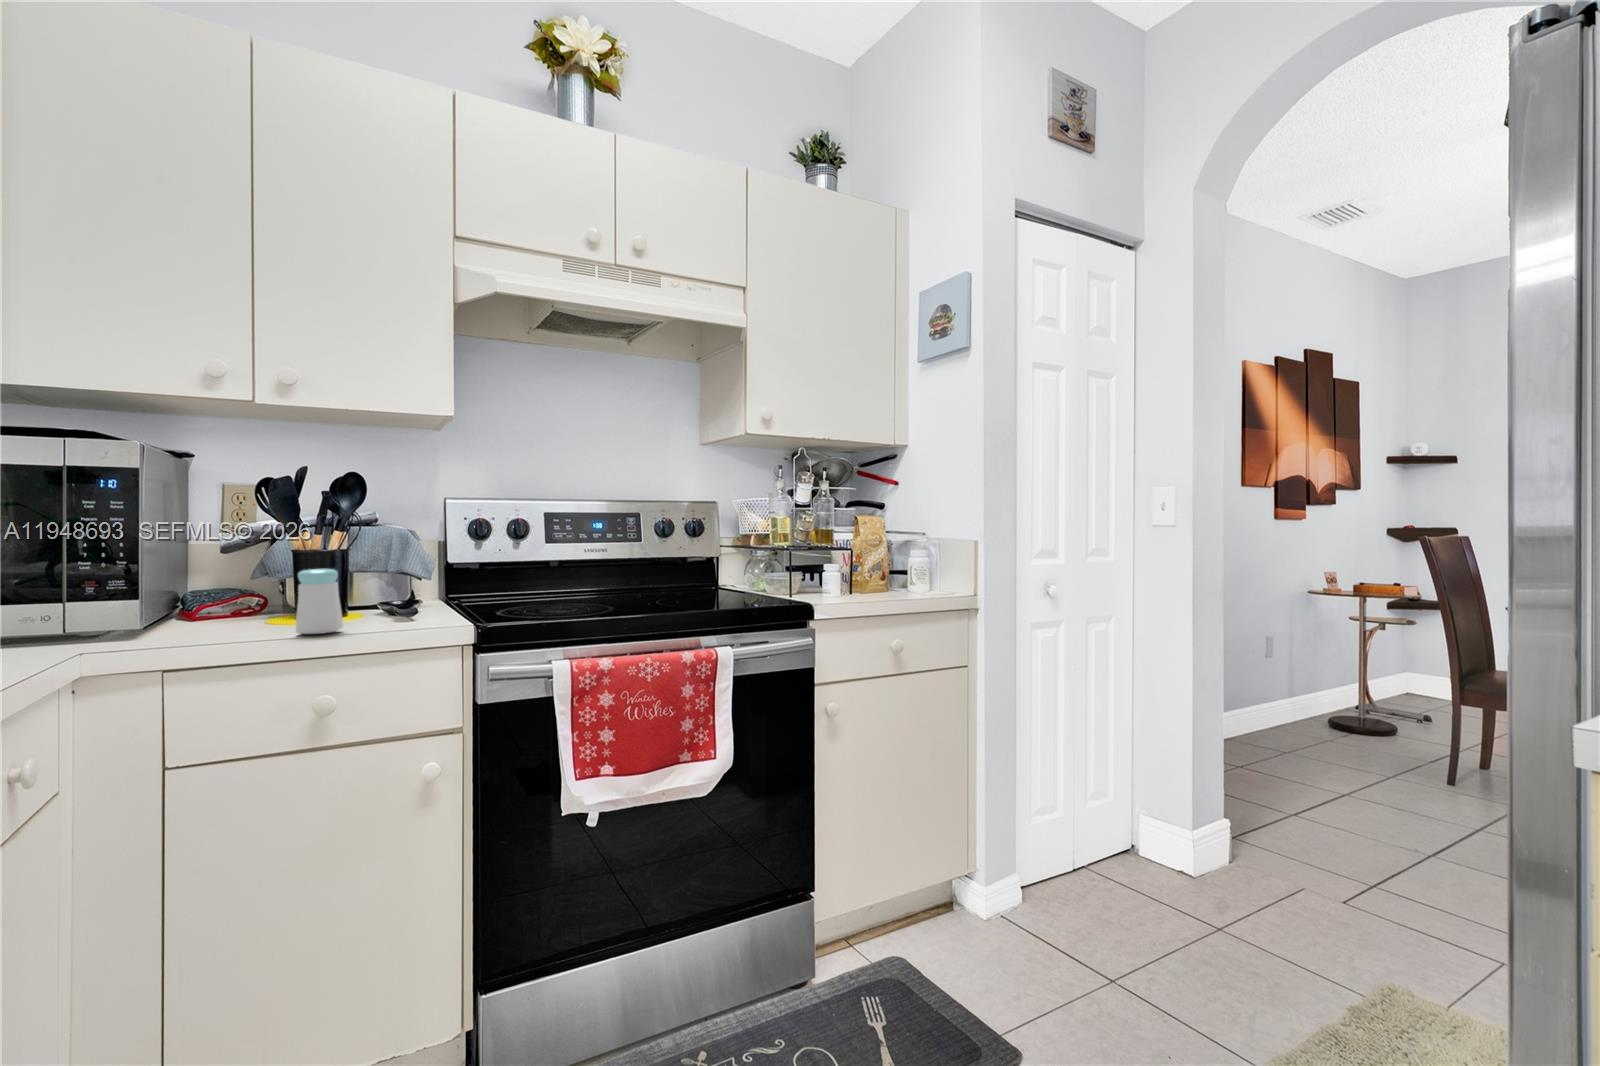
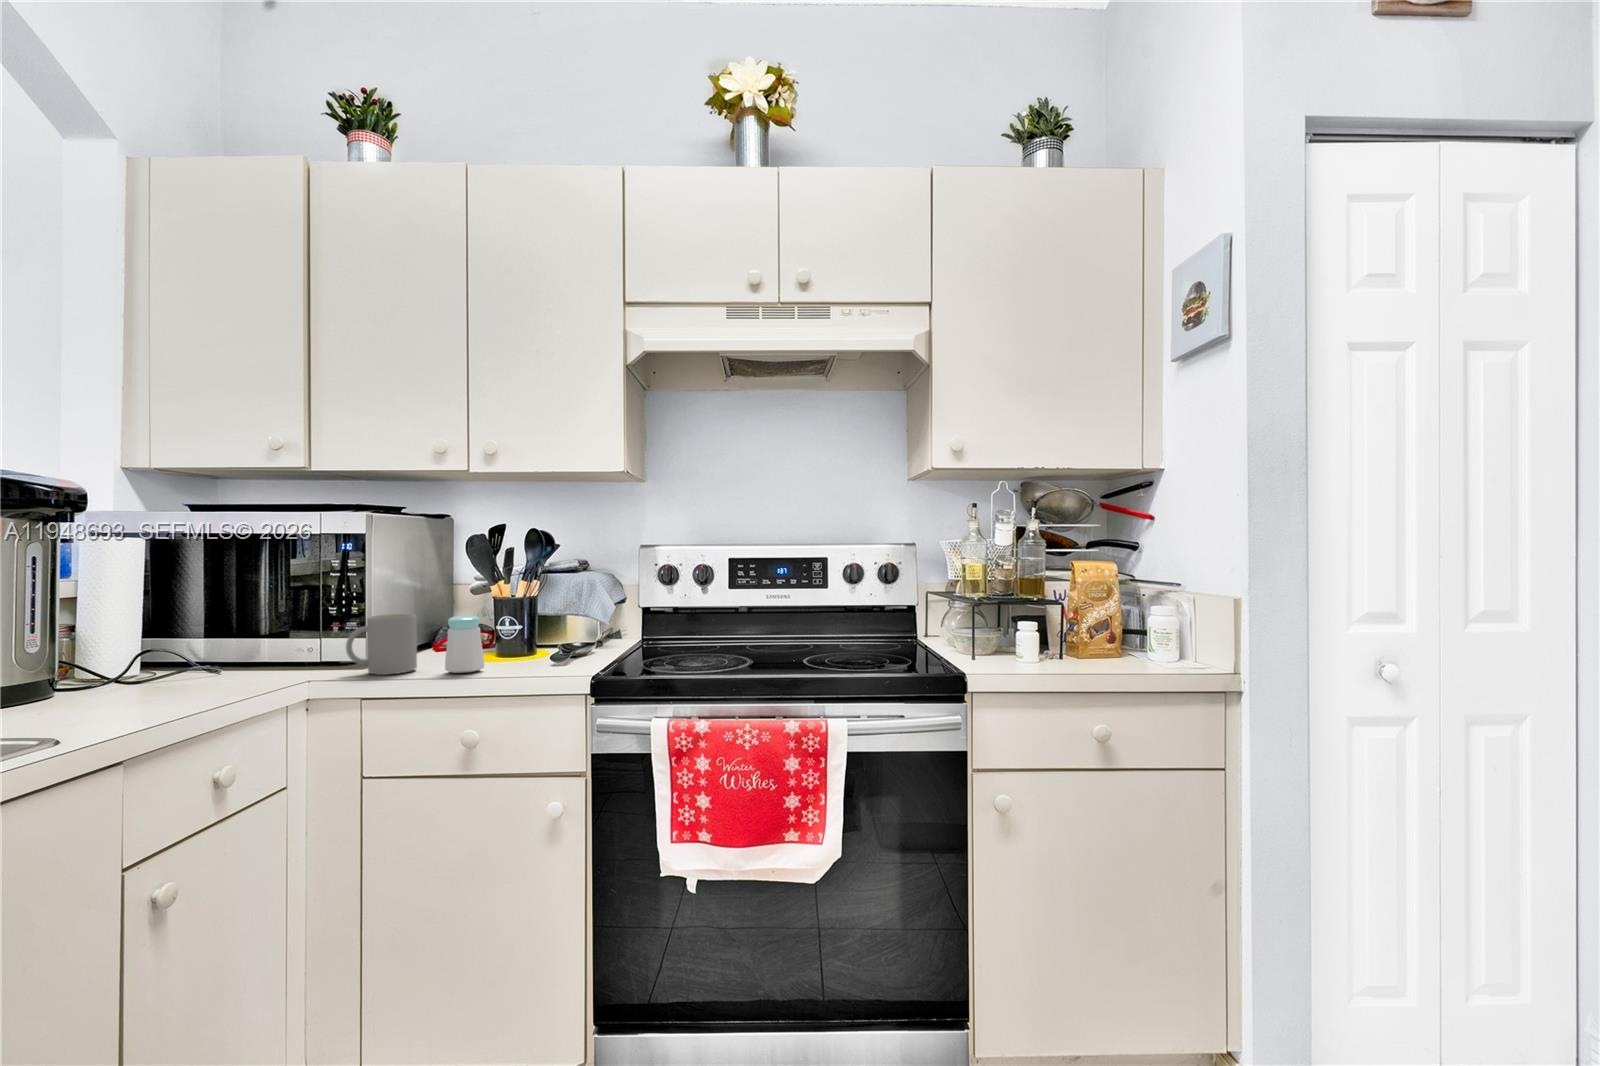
mug: none [154,571,247,644] -> present [346,614,417,675]

